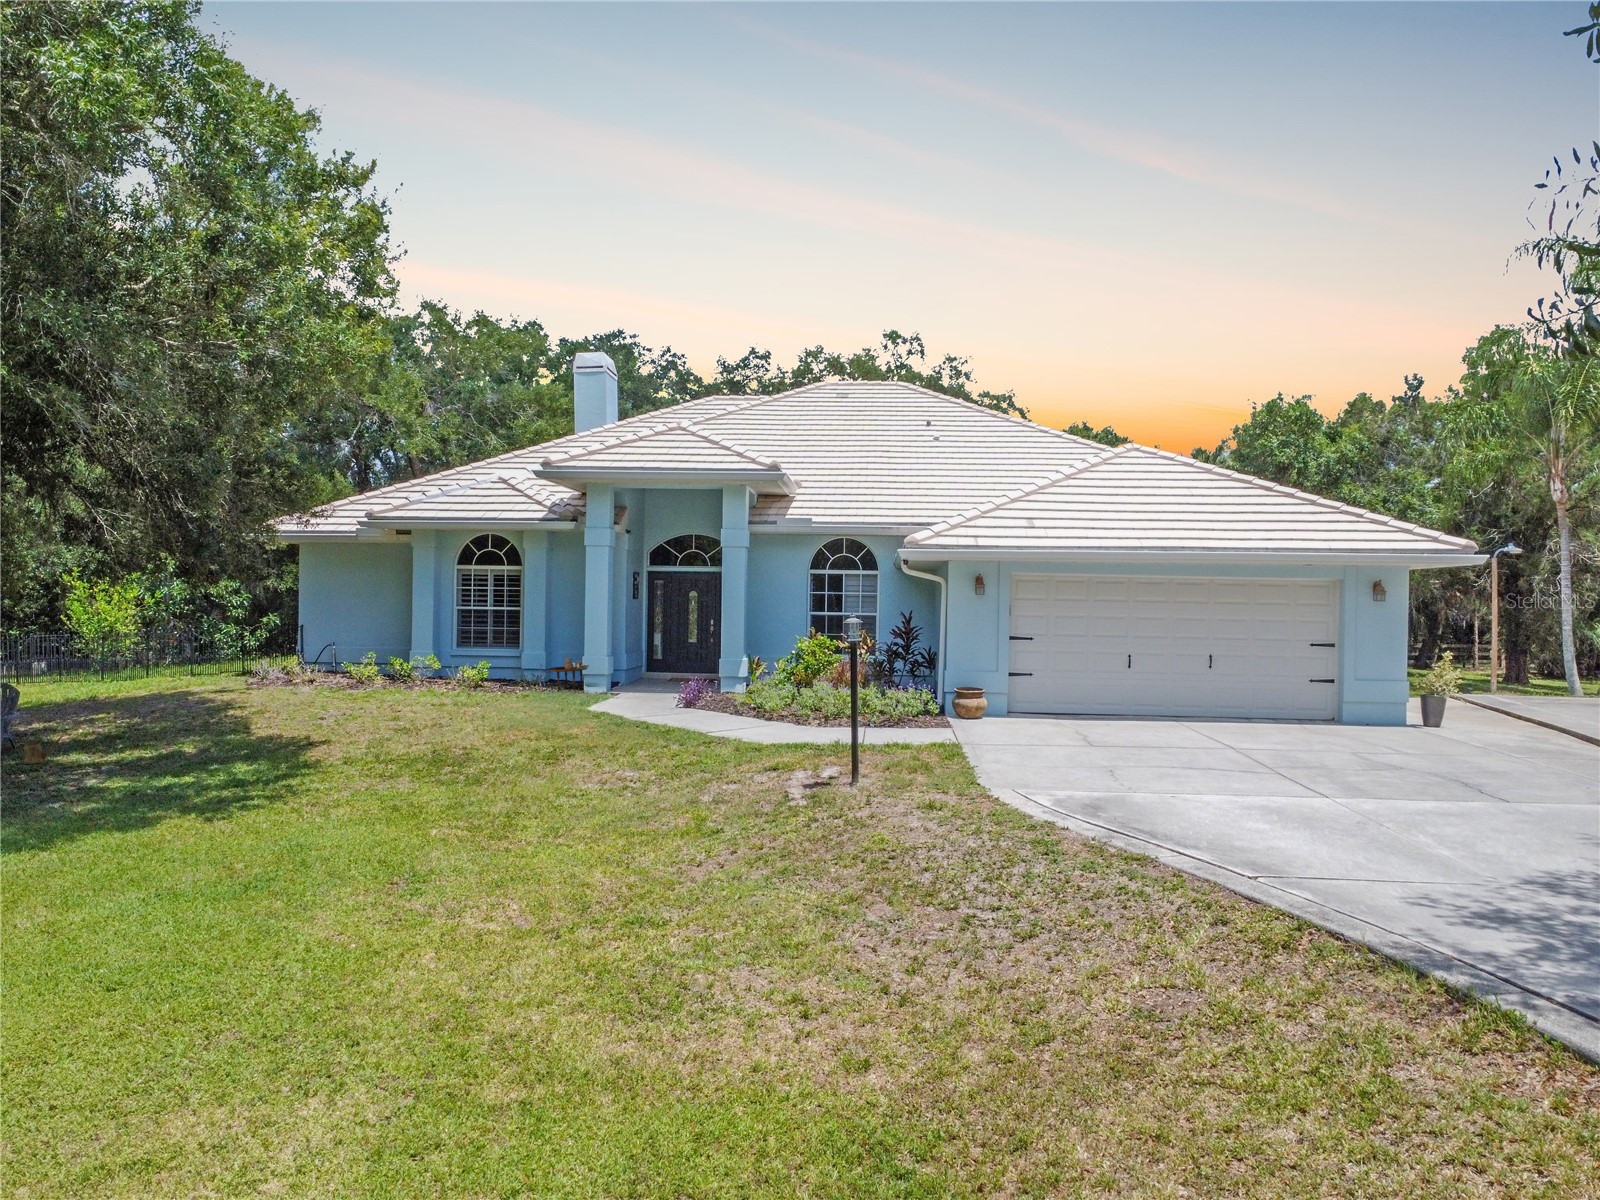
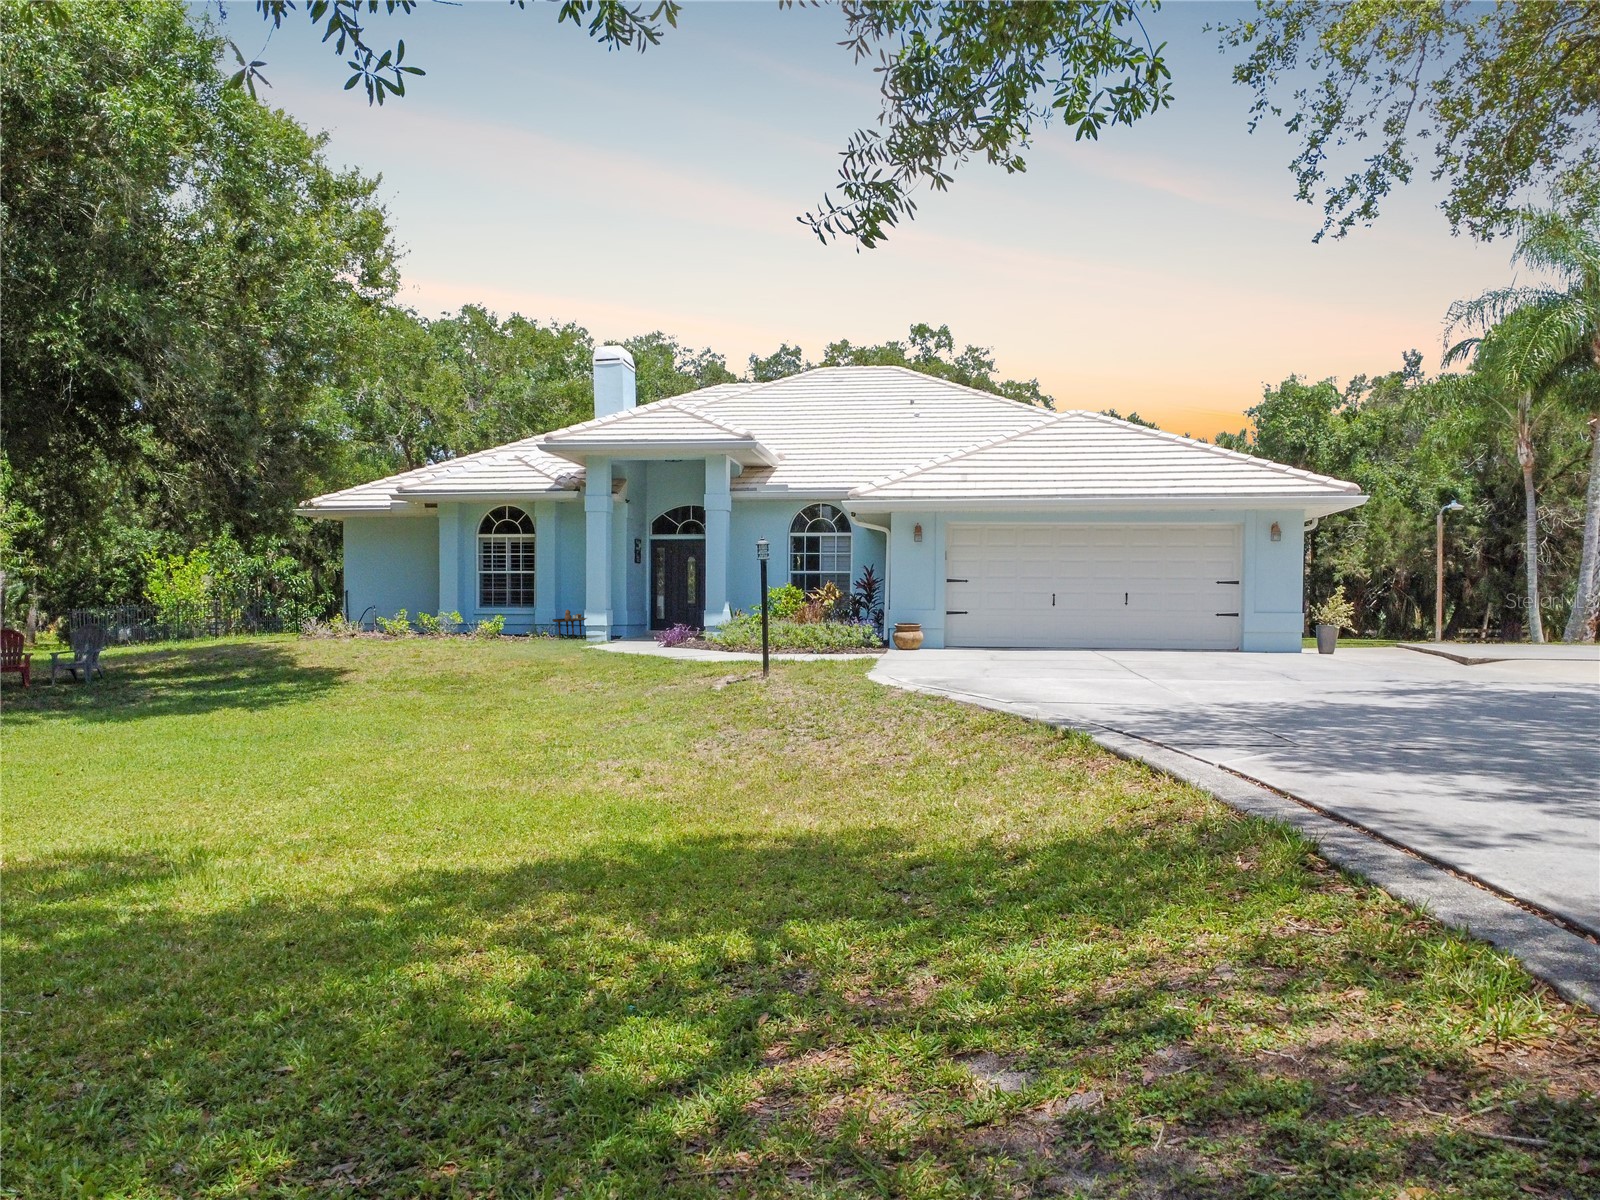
watering can: present [15,736,63,764] -> none [93,661,132,683]

